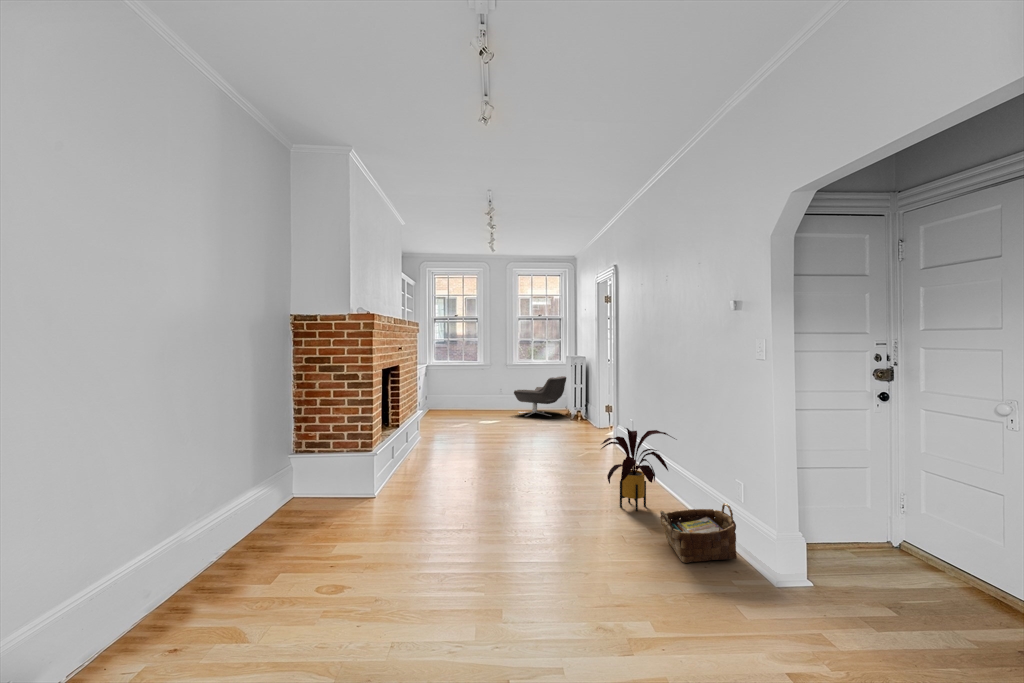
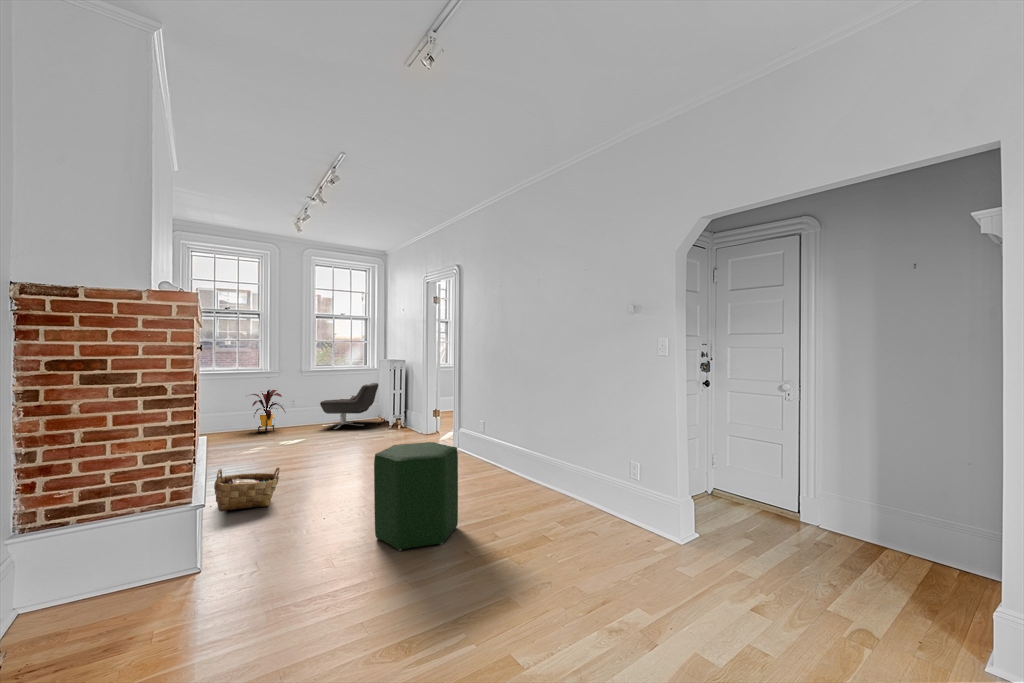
house plant: present [601,428,675,511] -> present [251,390,285,433]
ottoman: none [484,431,550,514] -> present [374,442,458,551]
woven basket: present [660,503,737,563] -> present [214,467,280,511]

